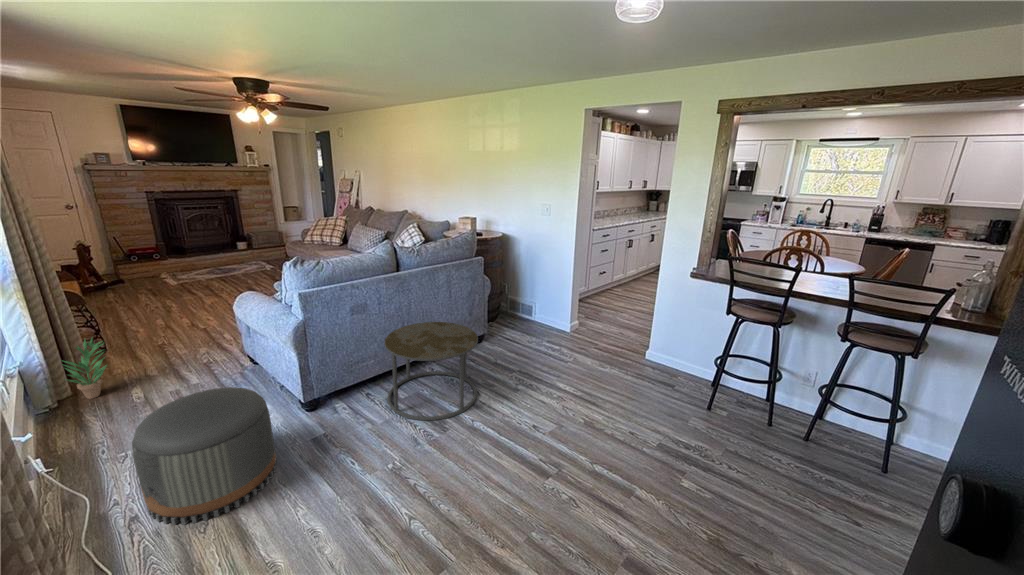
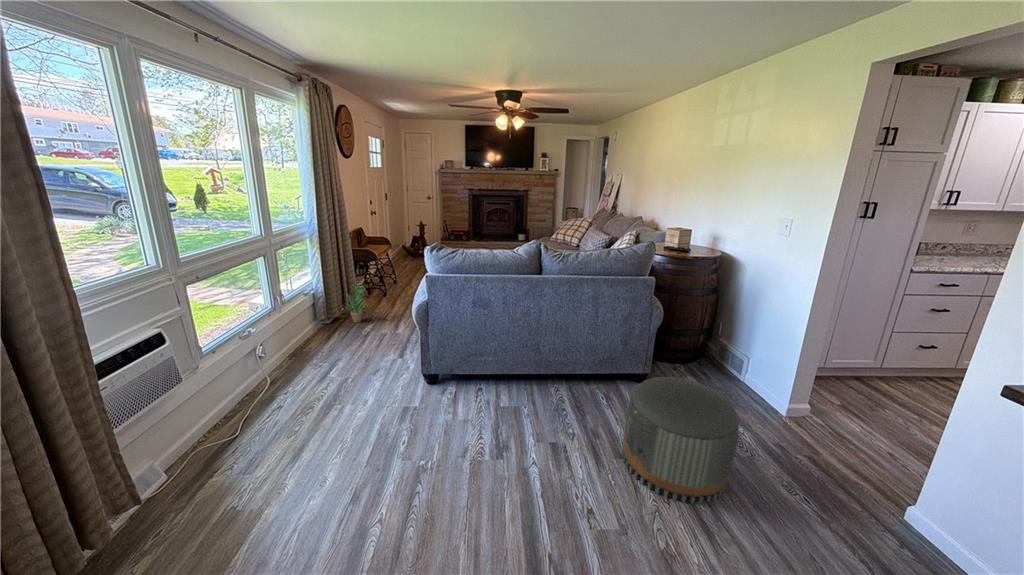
side table: present [384,322,478,421] -> none [480,333,584,448]
pouf: present [132,387,277,525] -> present [623,377,739,504]

